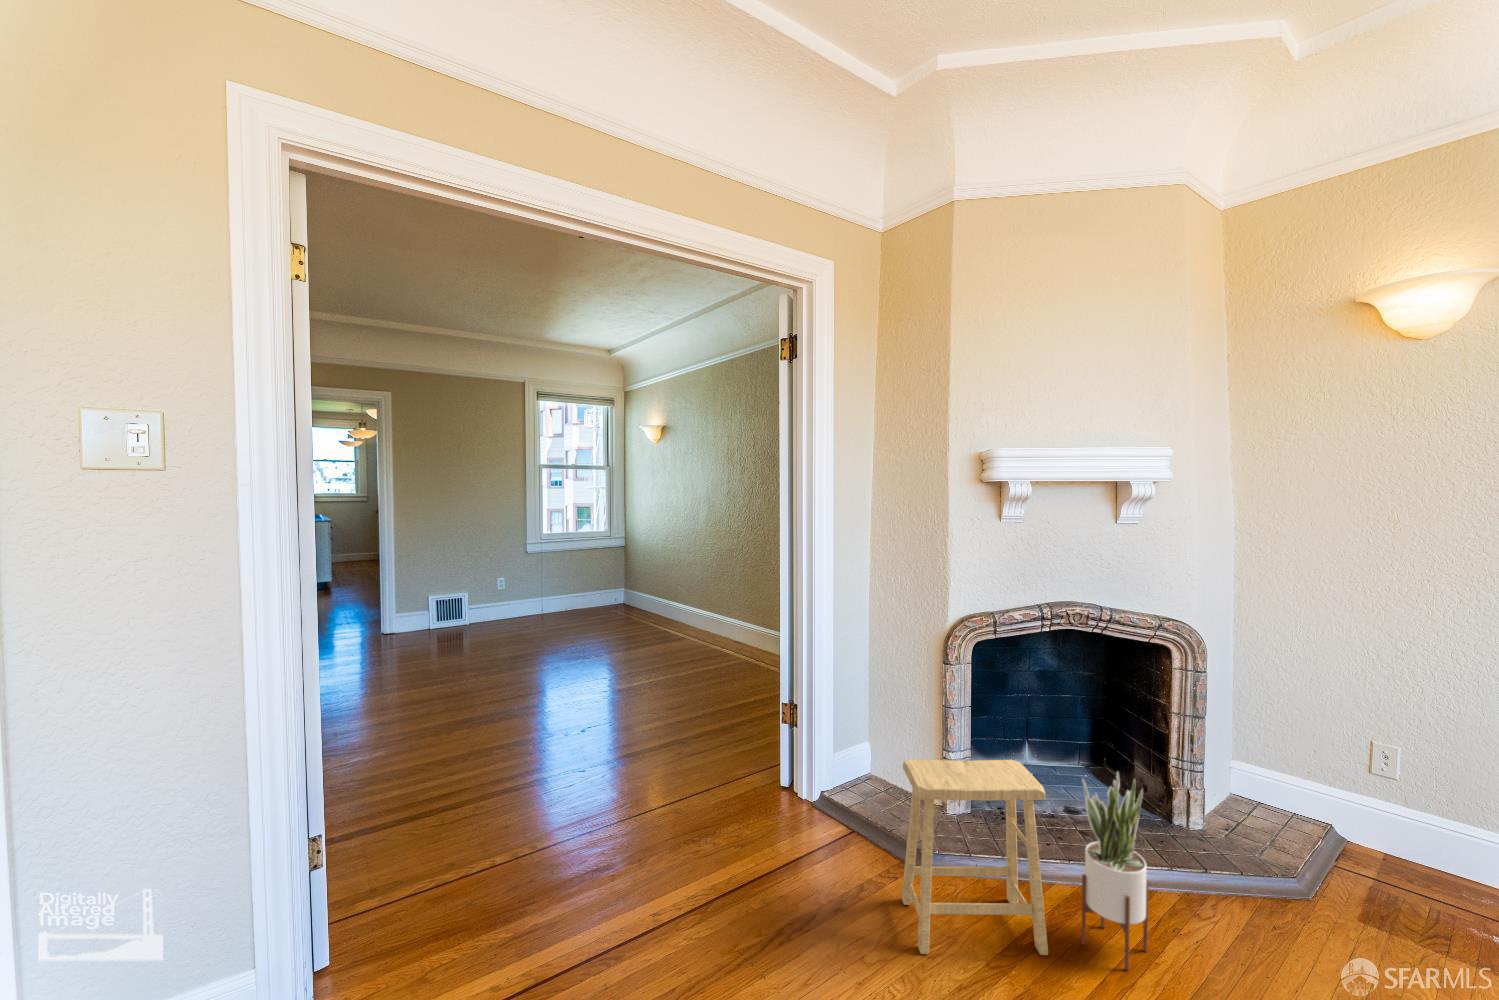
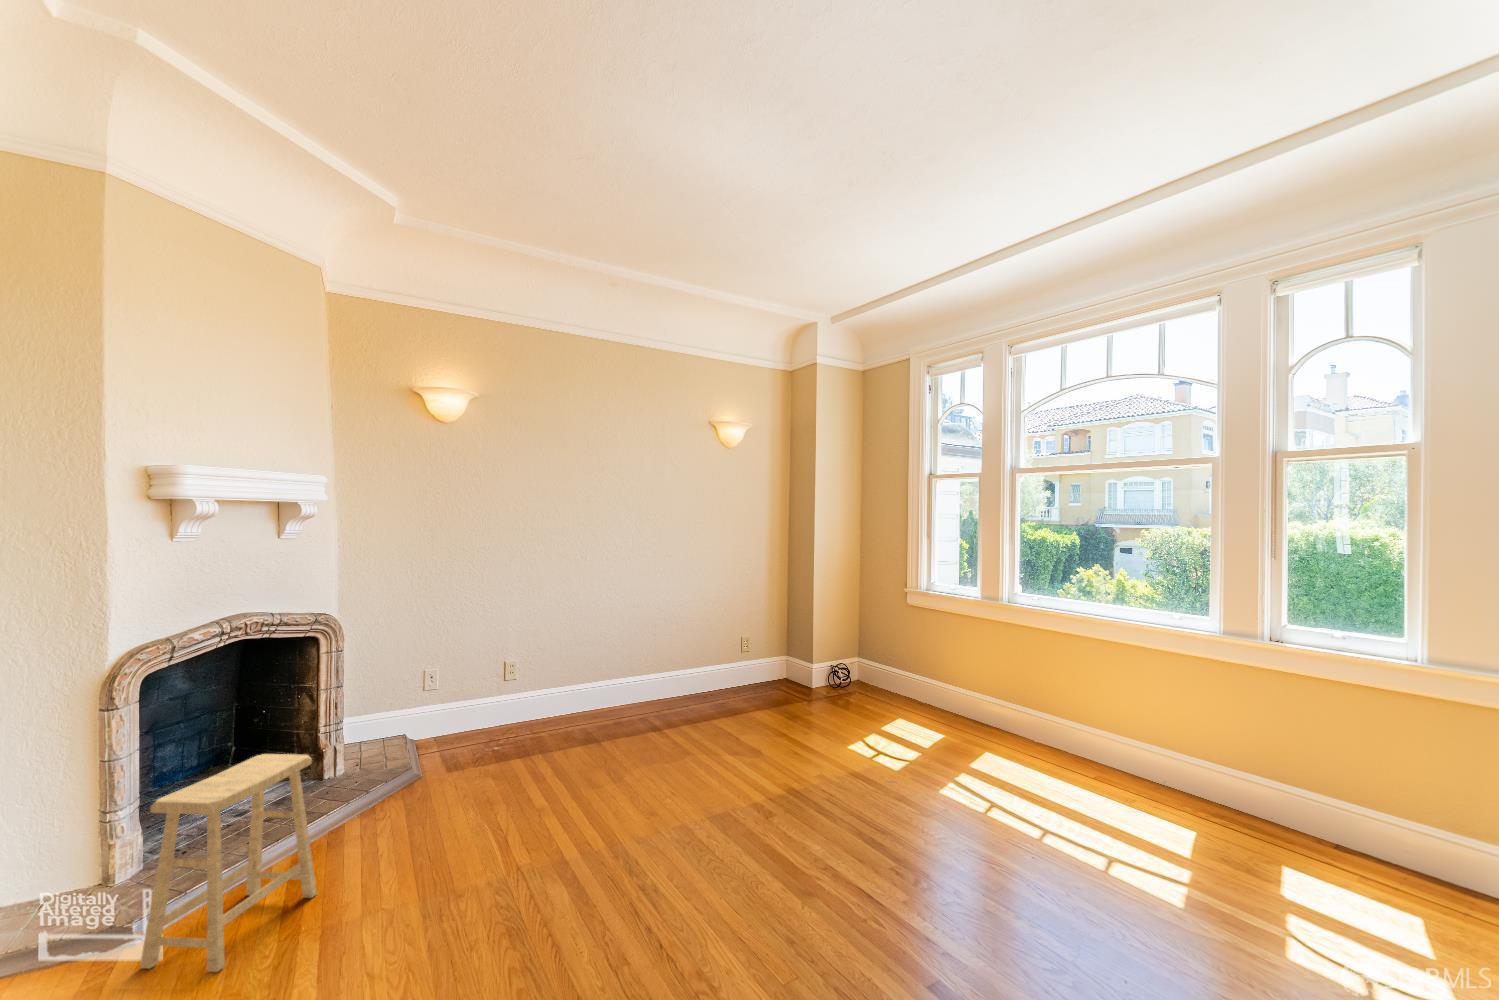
potted plant: present [1081,772,1148,971] -> none [328,720,376,874]

